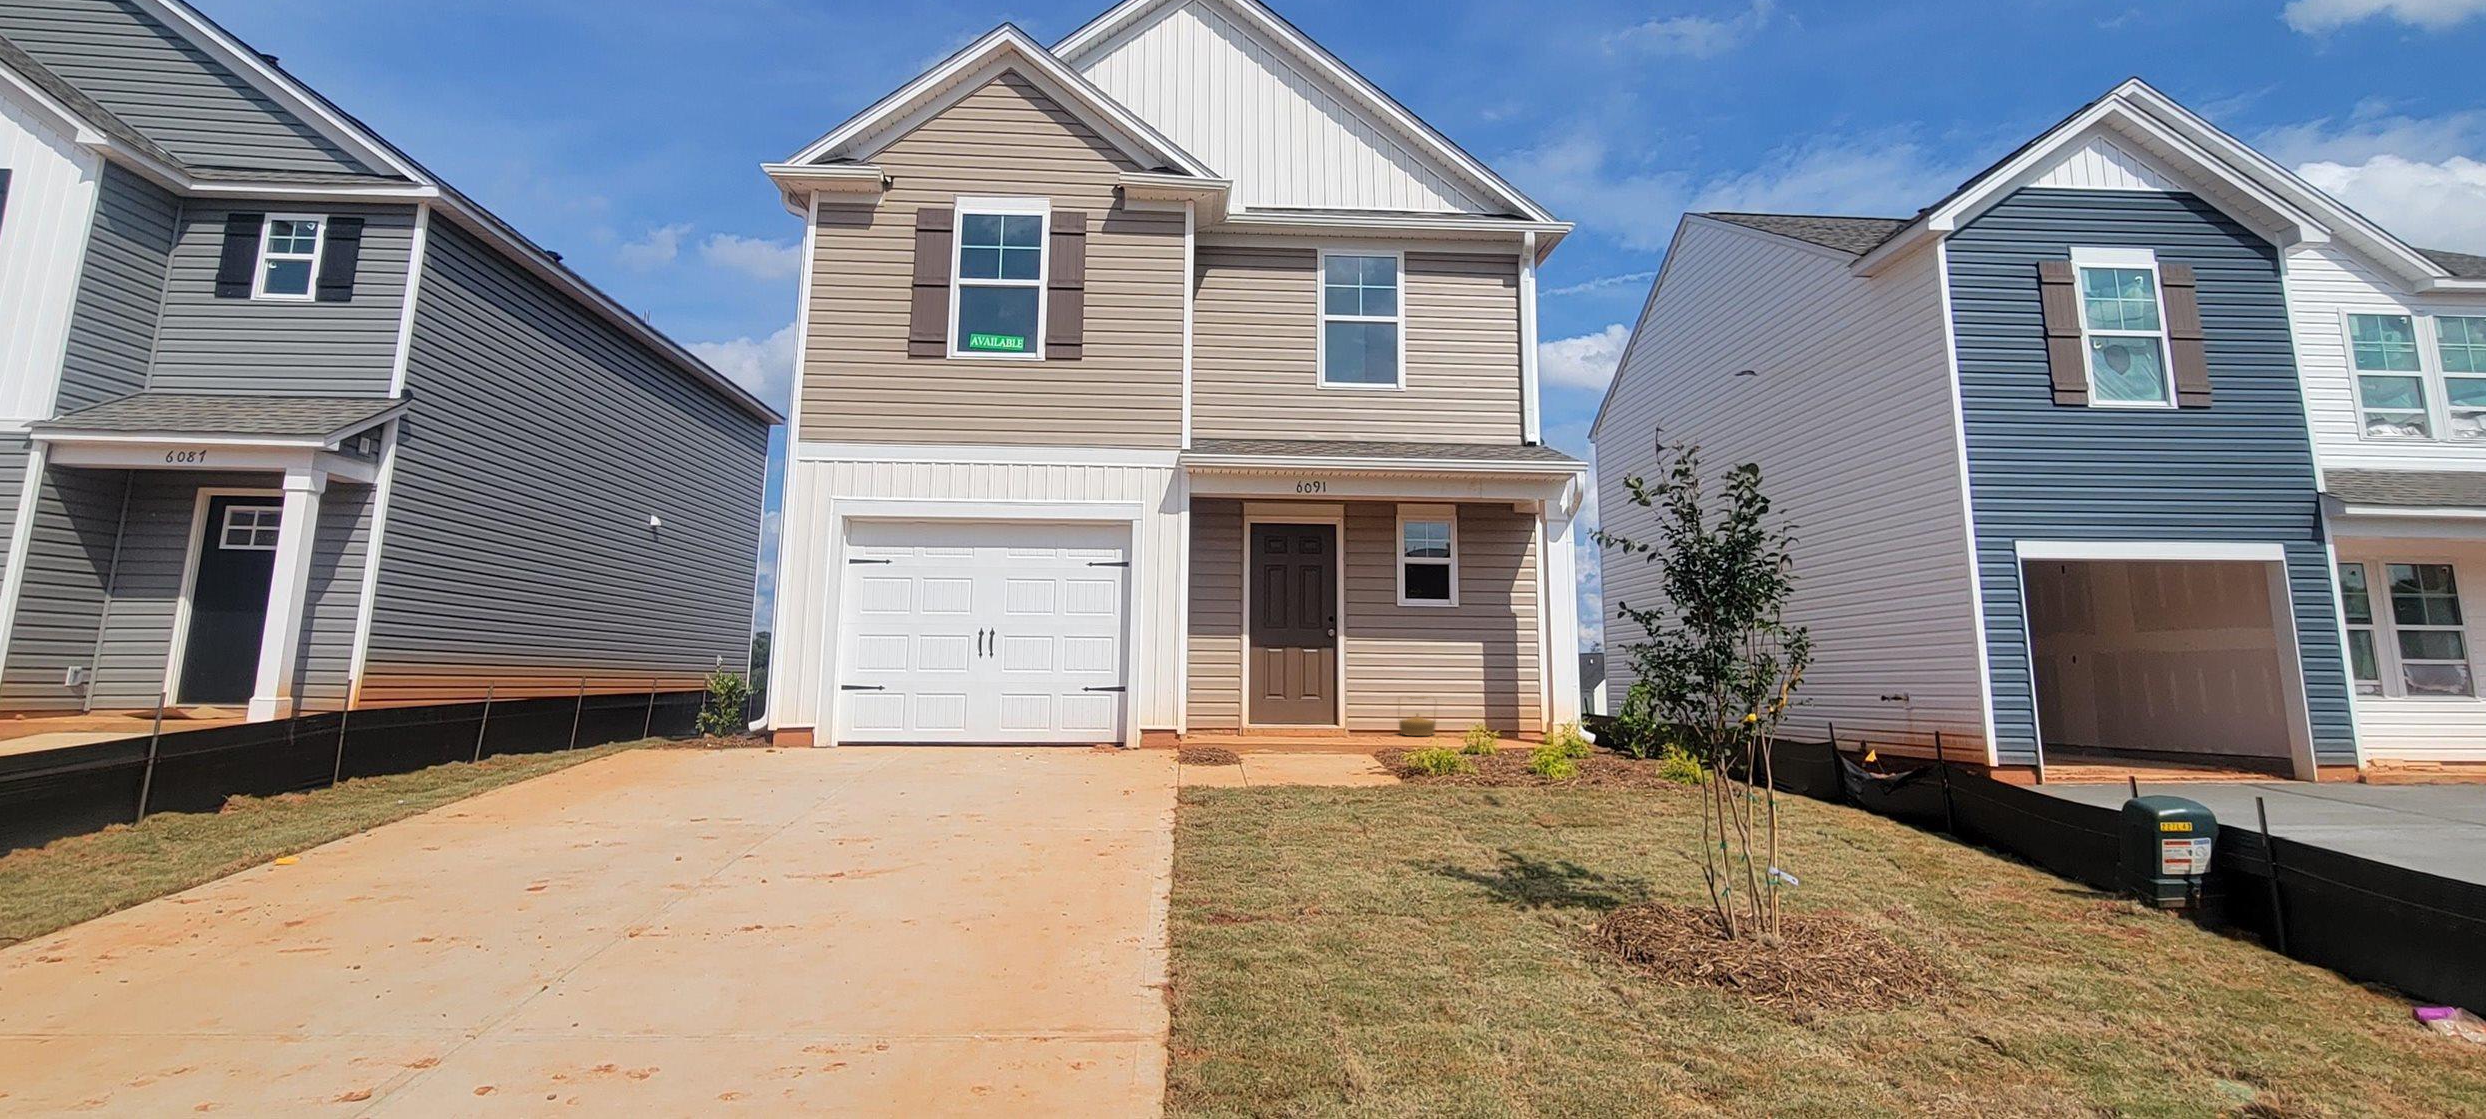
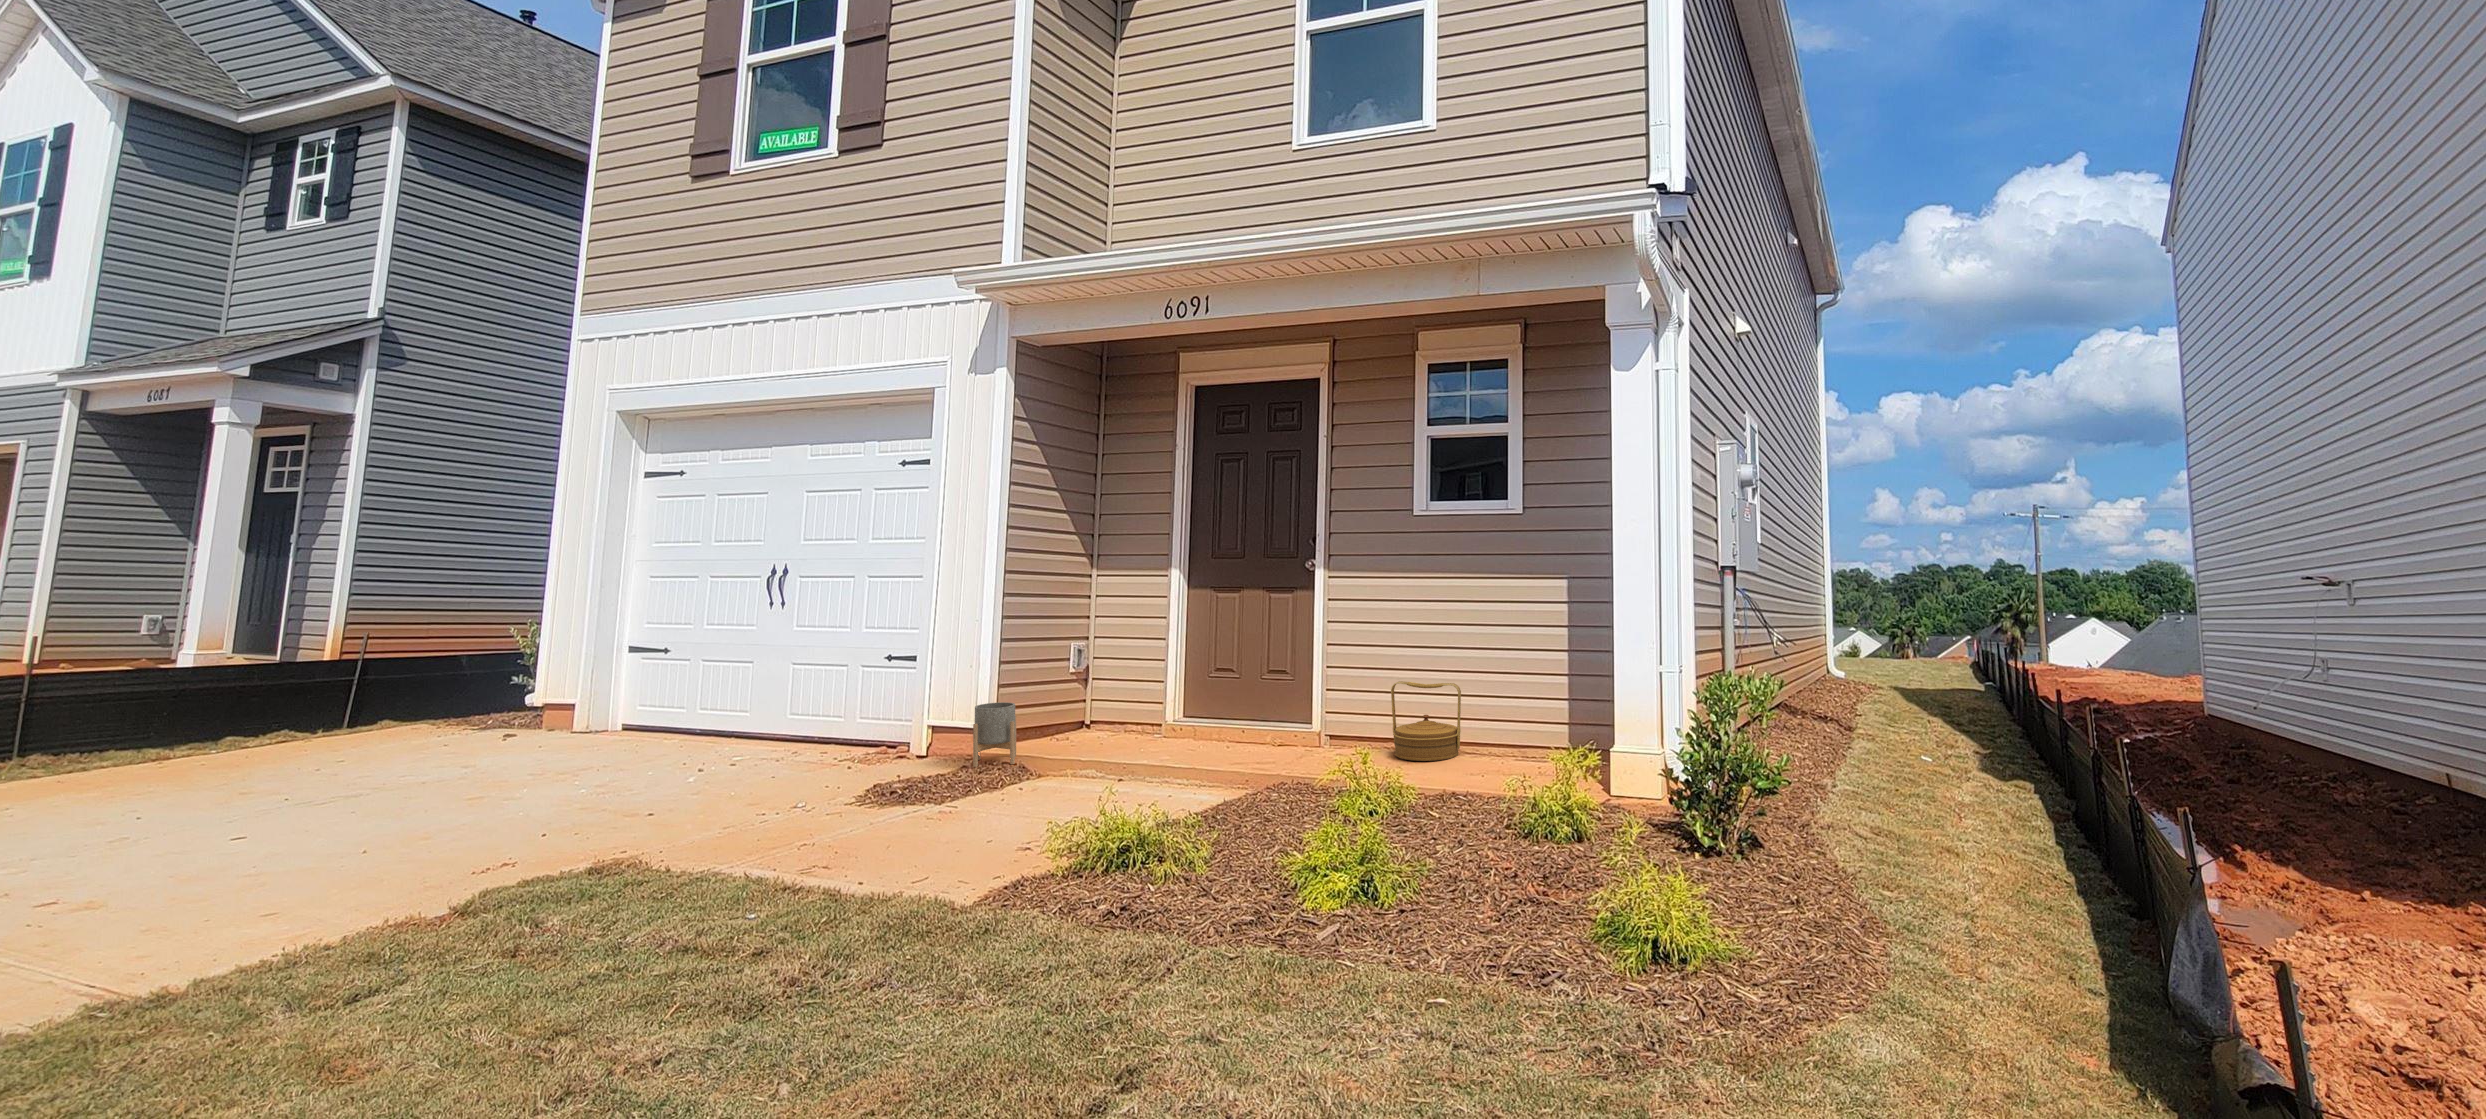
planter: none [1168,711,1199,747] -> present [973,702,1016,767]

